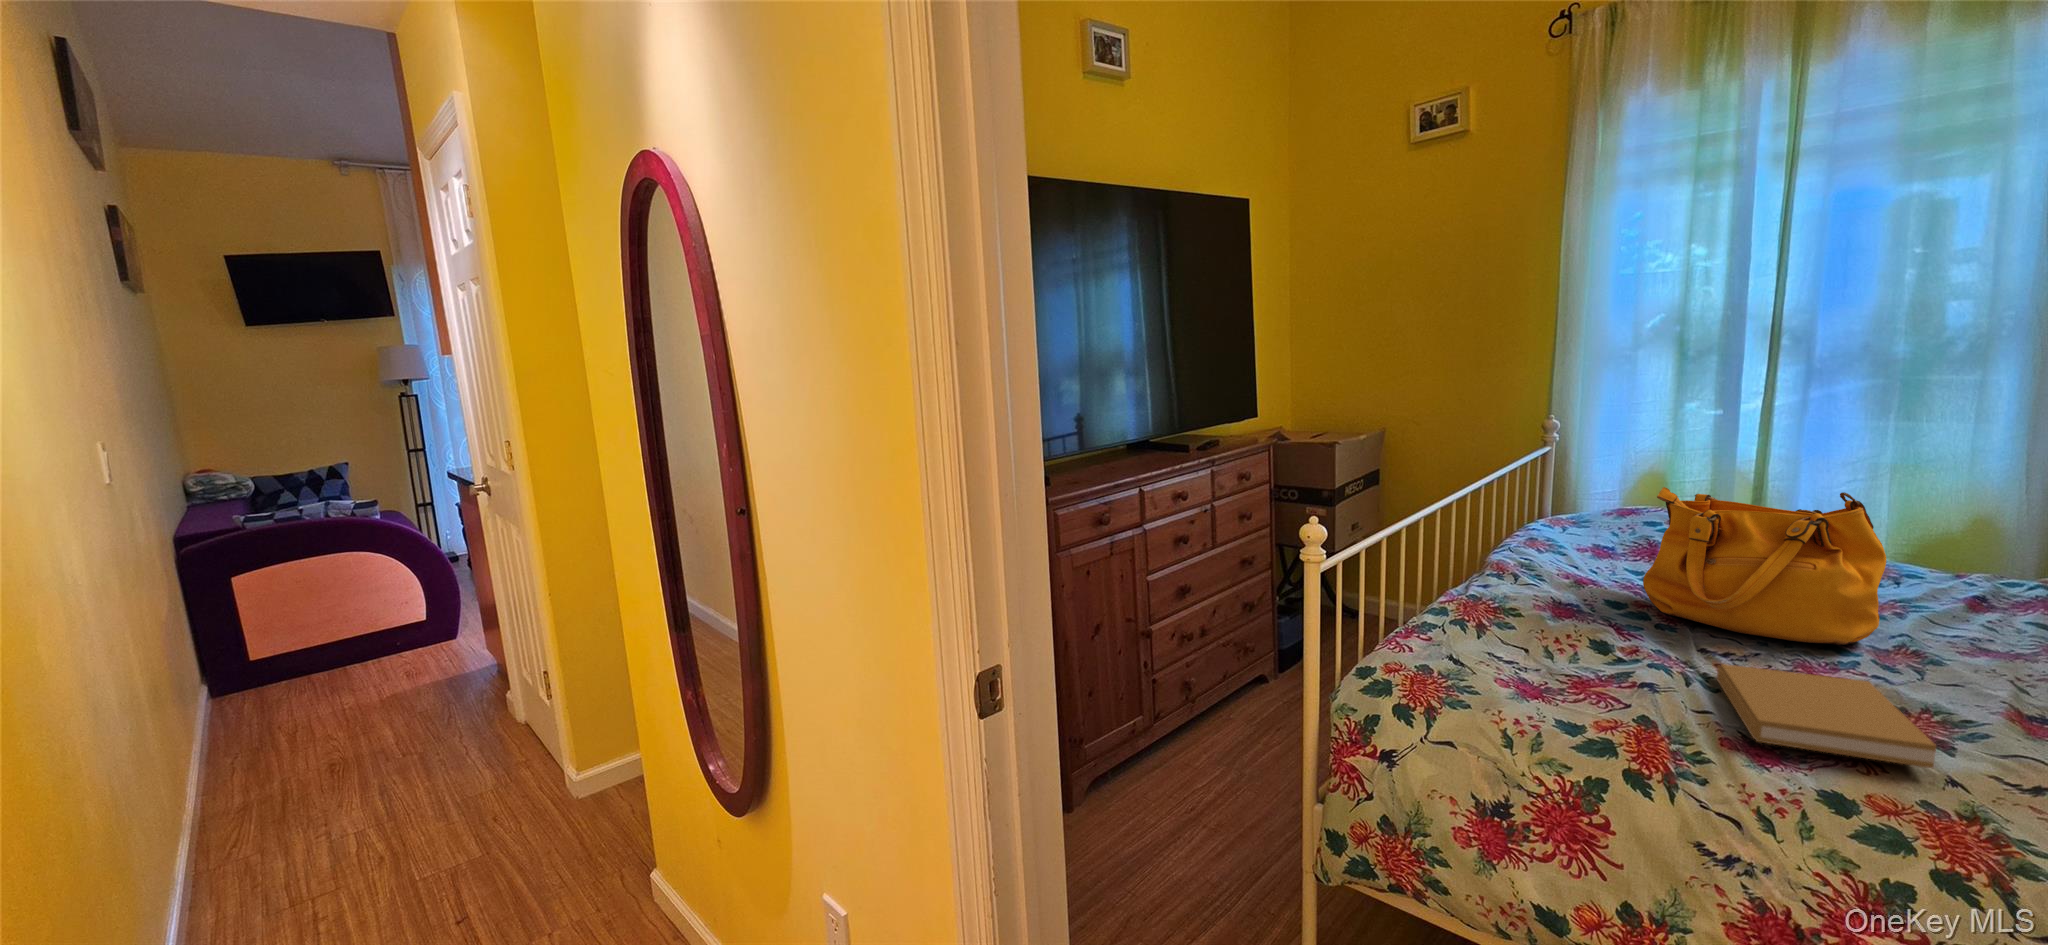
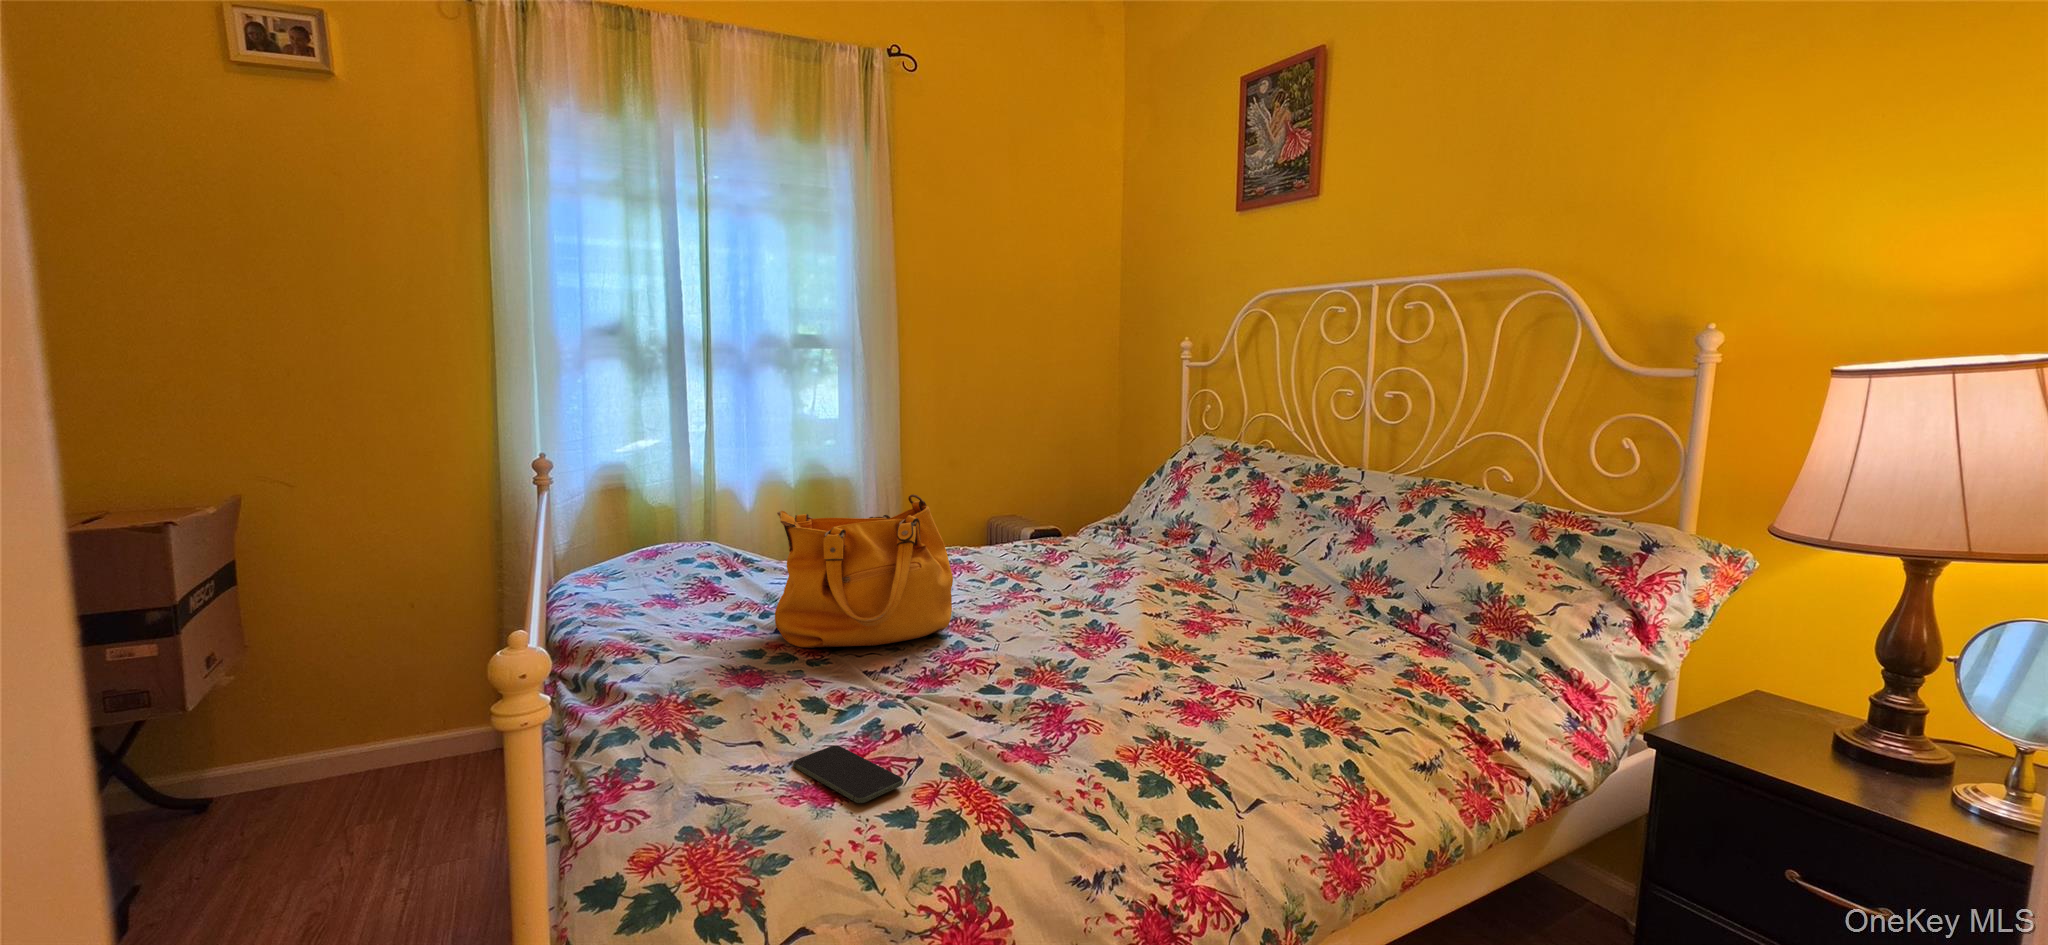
book: present [1717,664,1936,768] -> none [920,653,1115,743]
smartphone: none [1531,667,1591,709] -> present [793,745,904,803]

